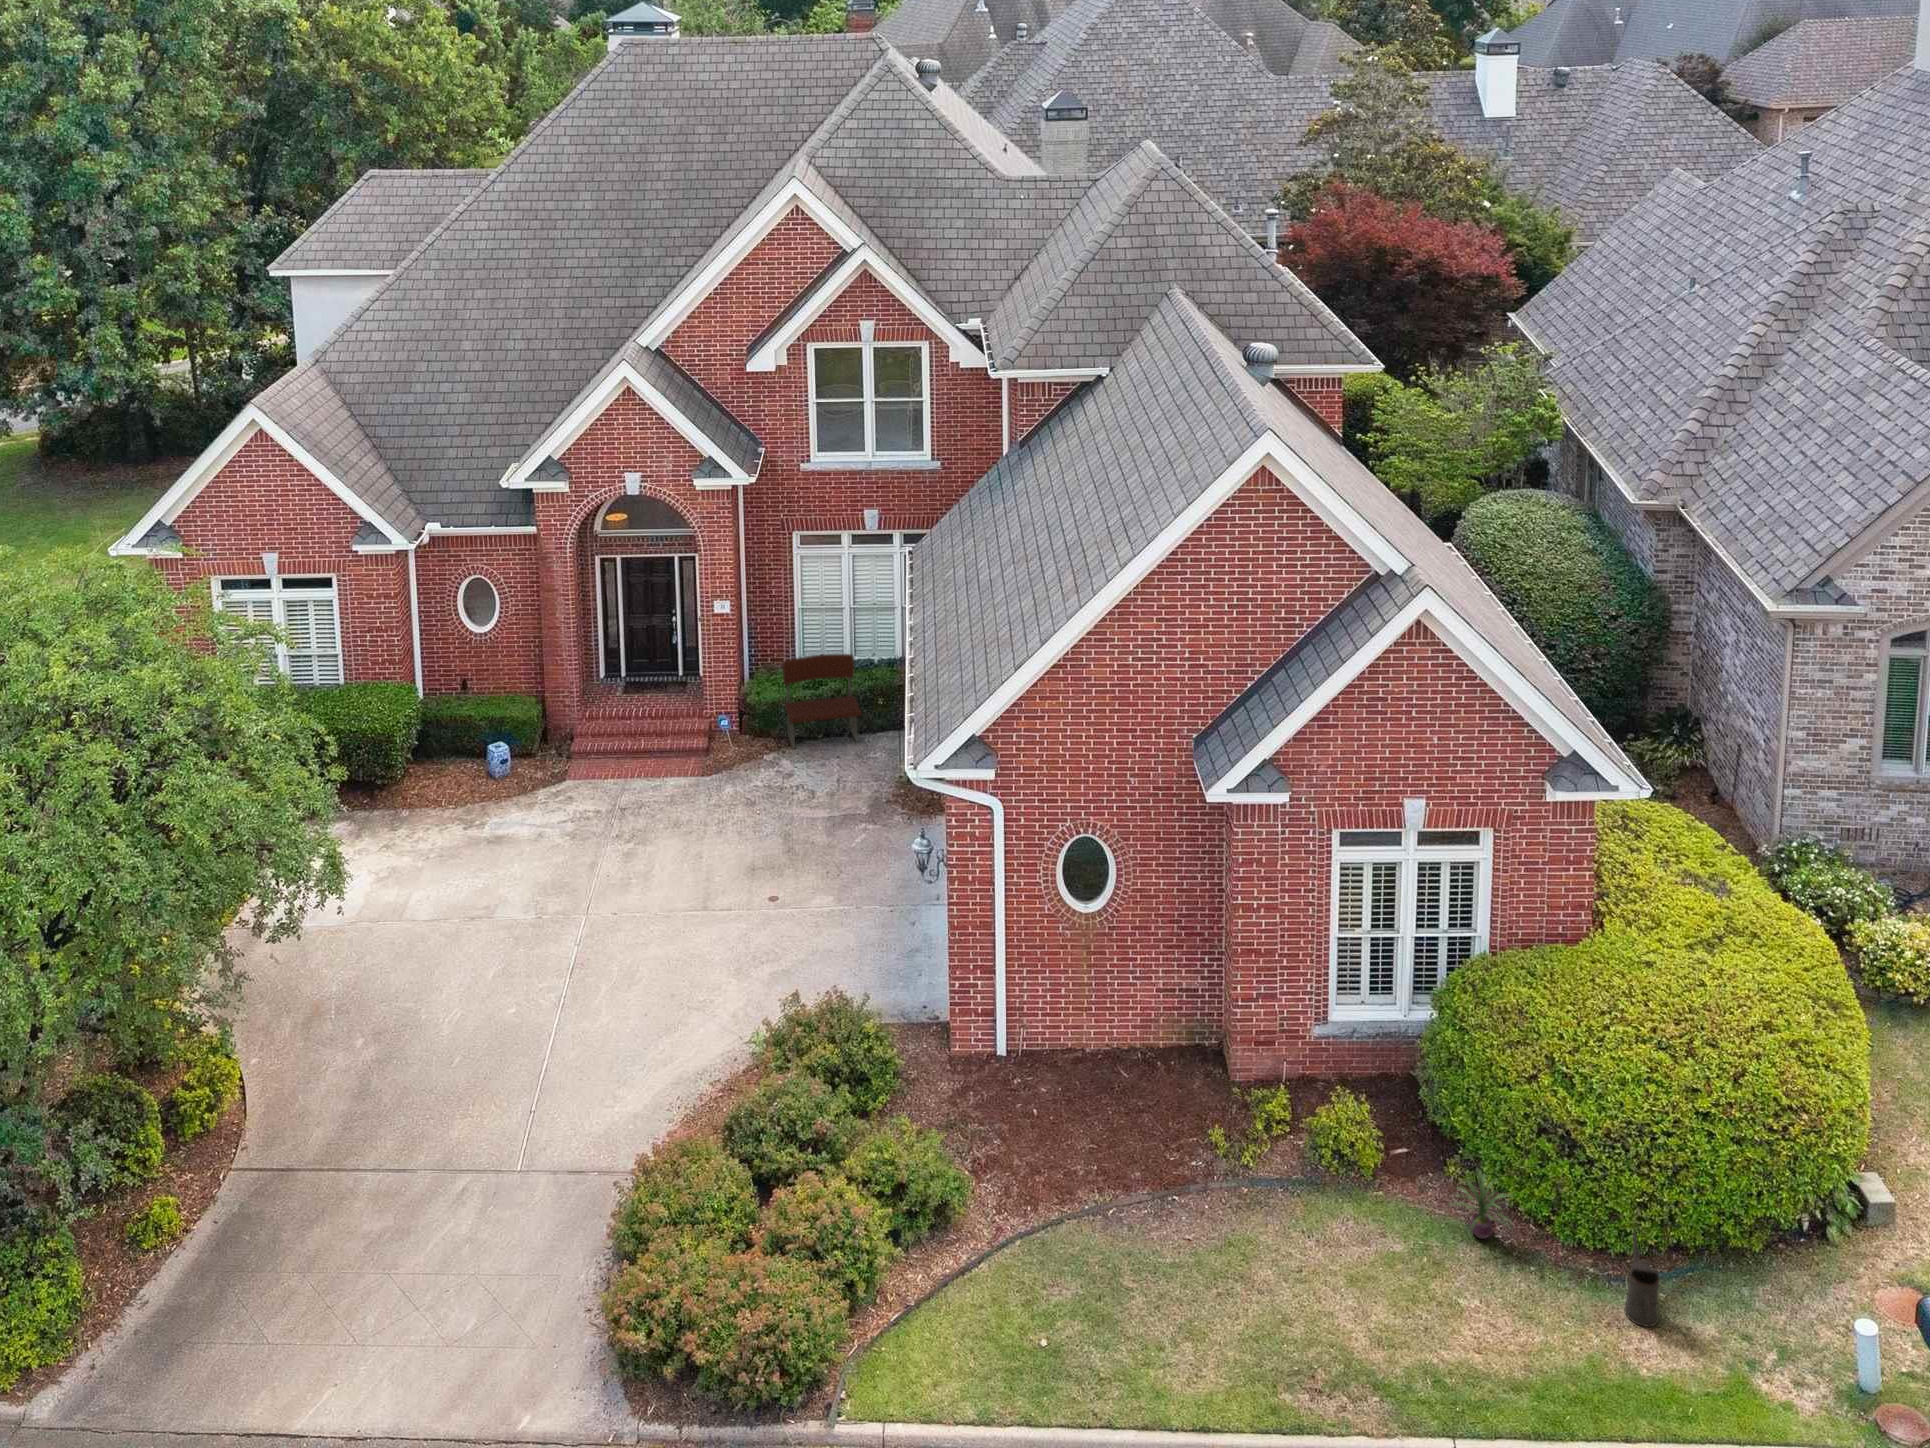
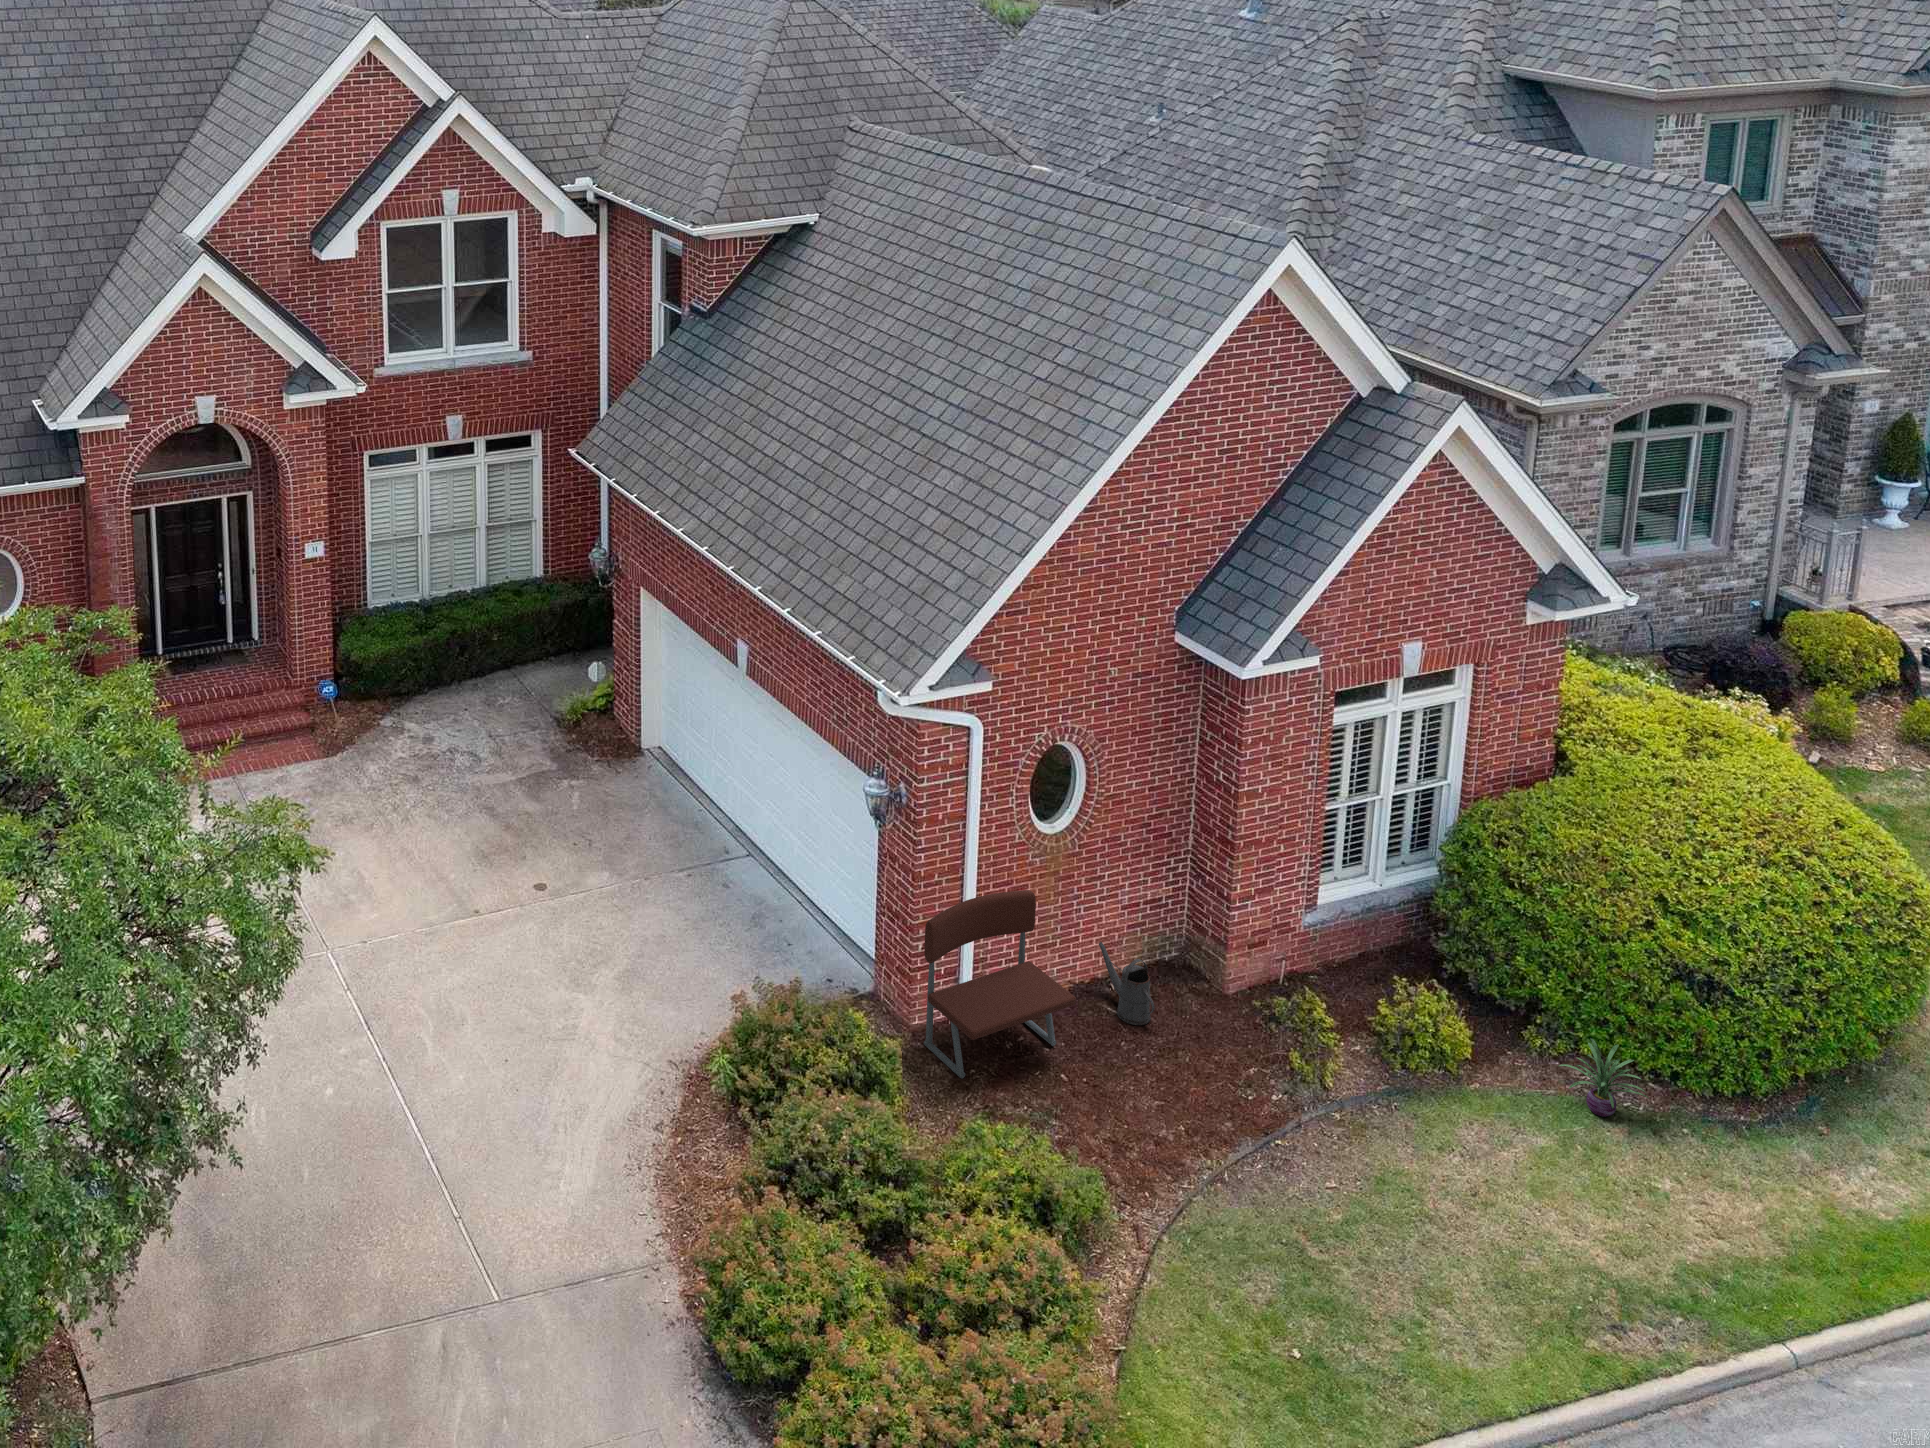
bench: present [782,654,861,748] -> present [924,890,1076,1078]
watering can: present [1624,1233,1659,1327] -> present [1099,942,1155,1025]

